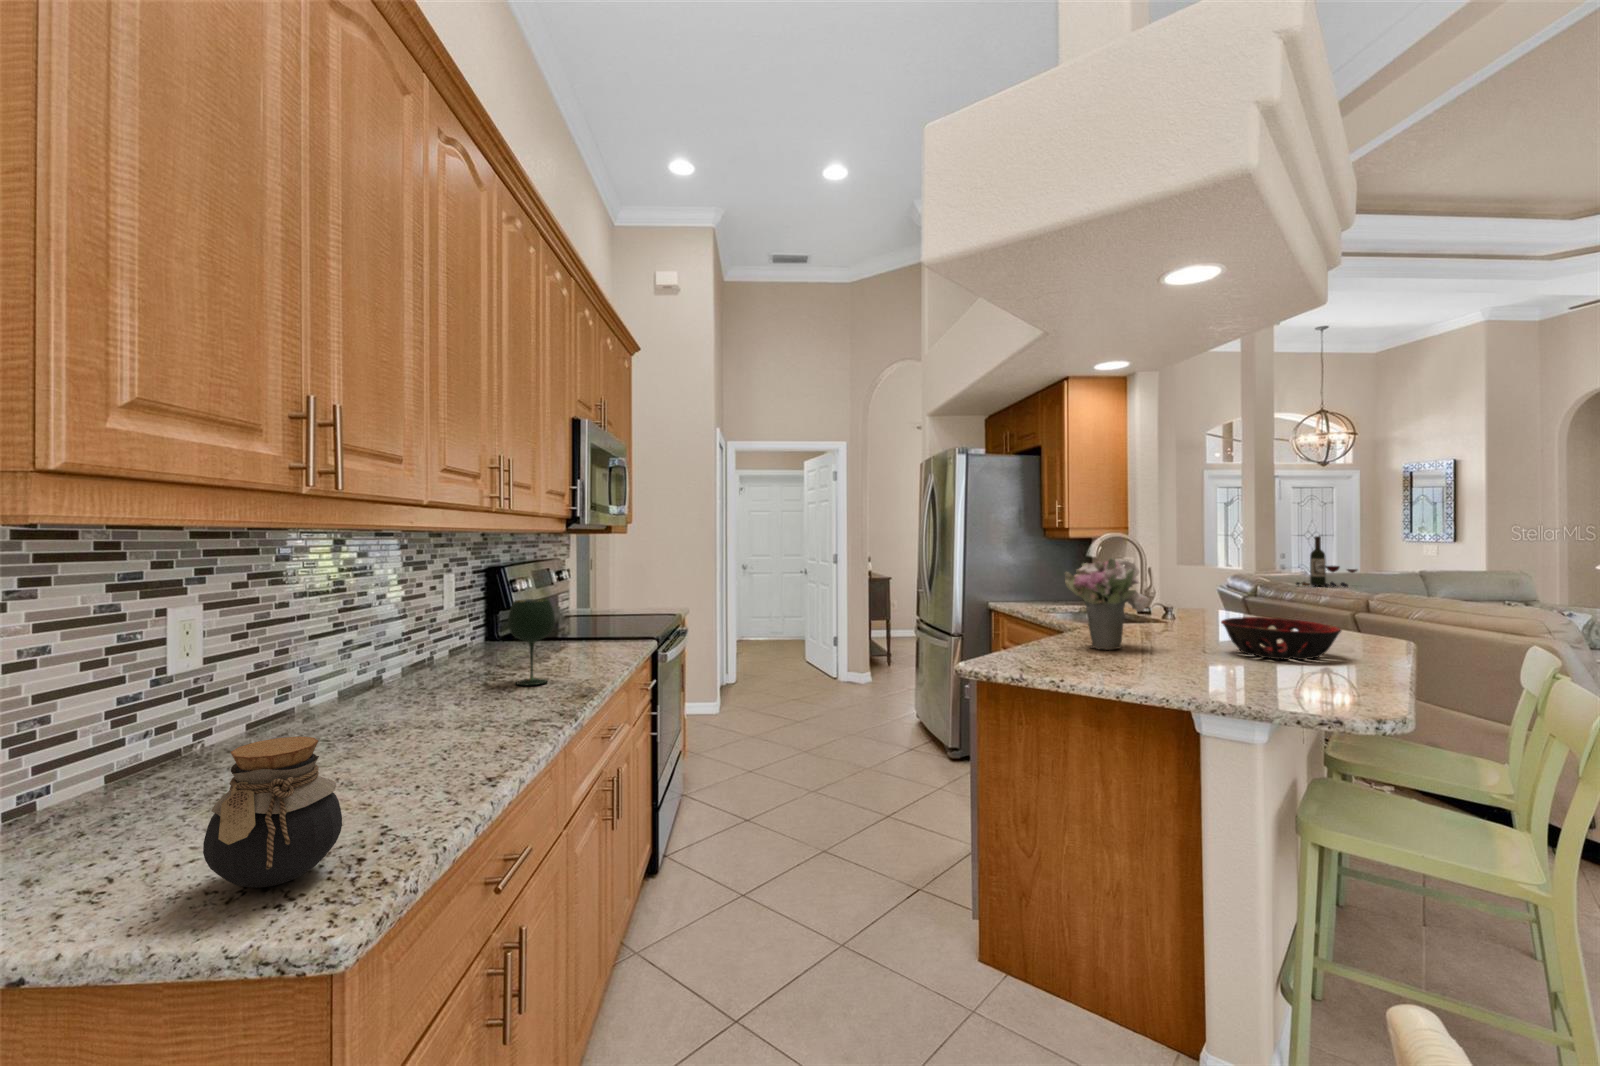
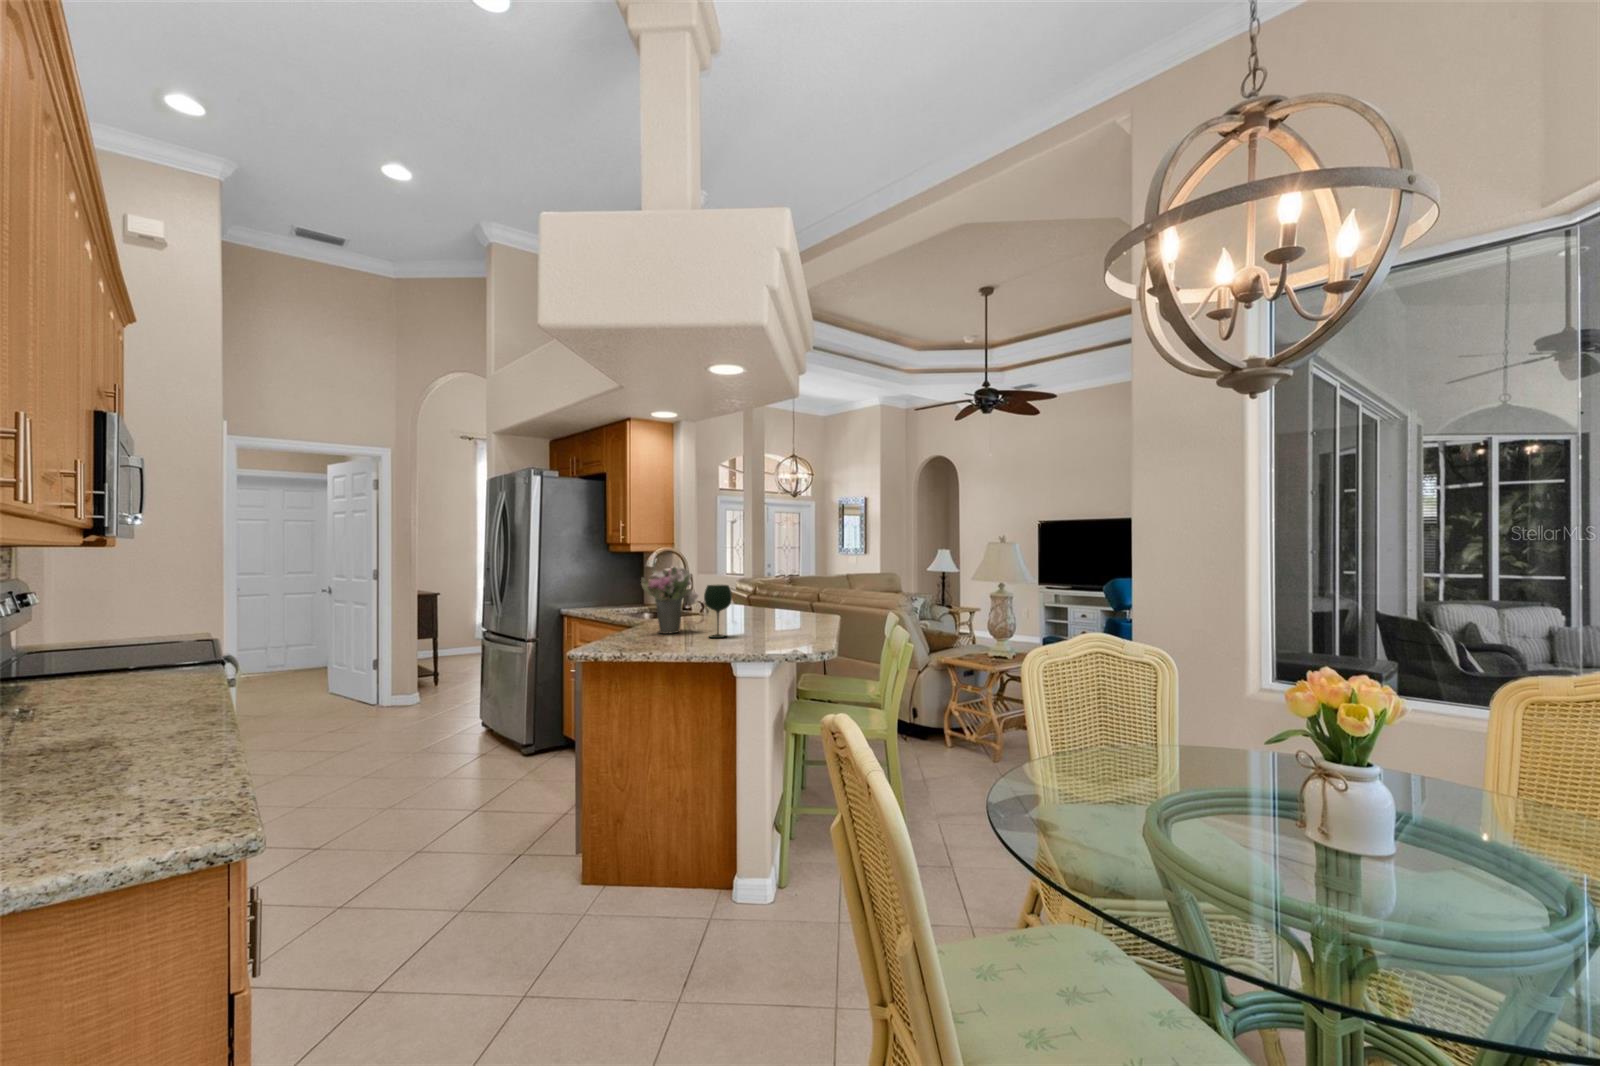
wine bottle: present [1296,536,1357,587] -> none [779,550,815,586]
wine glass: present [508,599,555,685] -> present [704,585,732,638]
decorative bowl: present [1221,617,1341,660] -> none [742,604,807,630]
jar: present [203,736,342,888] -> none [78,714,199,831]

